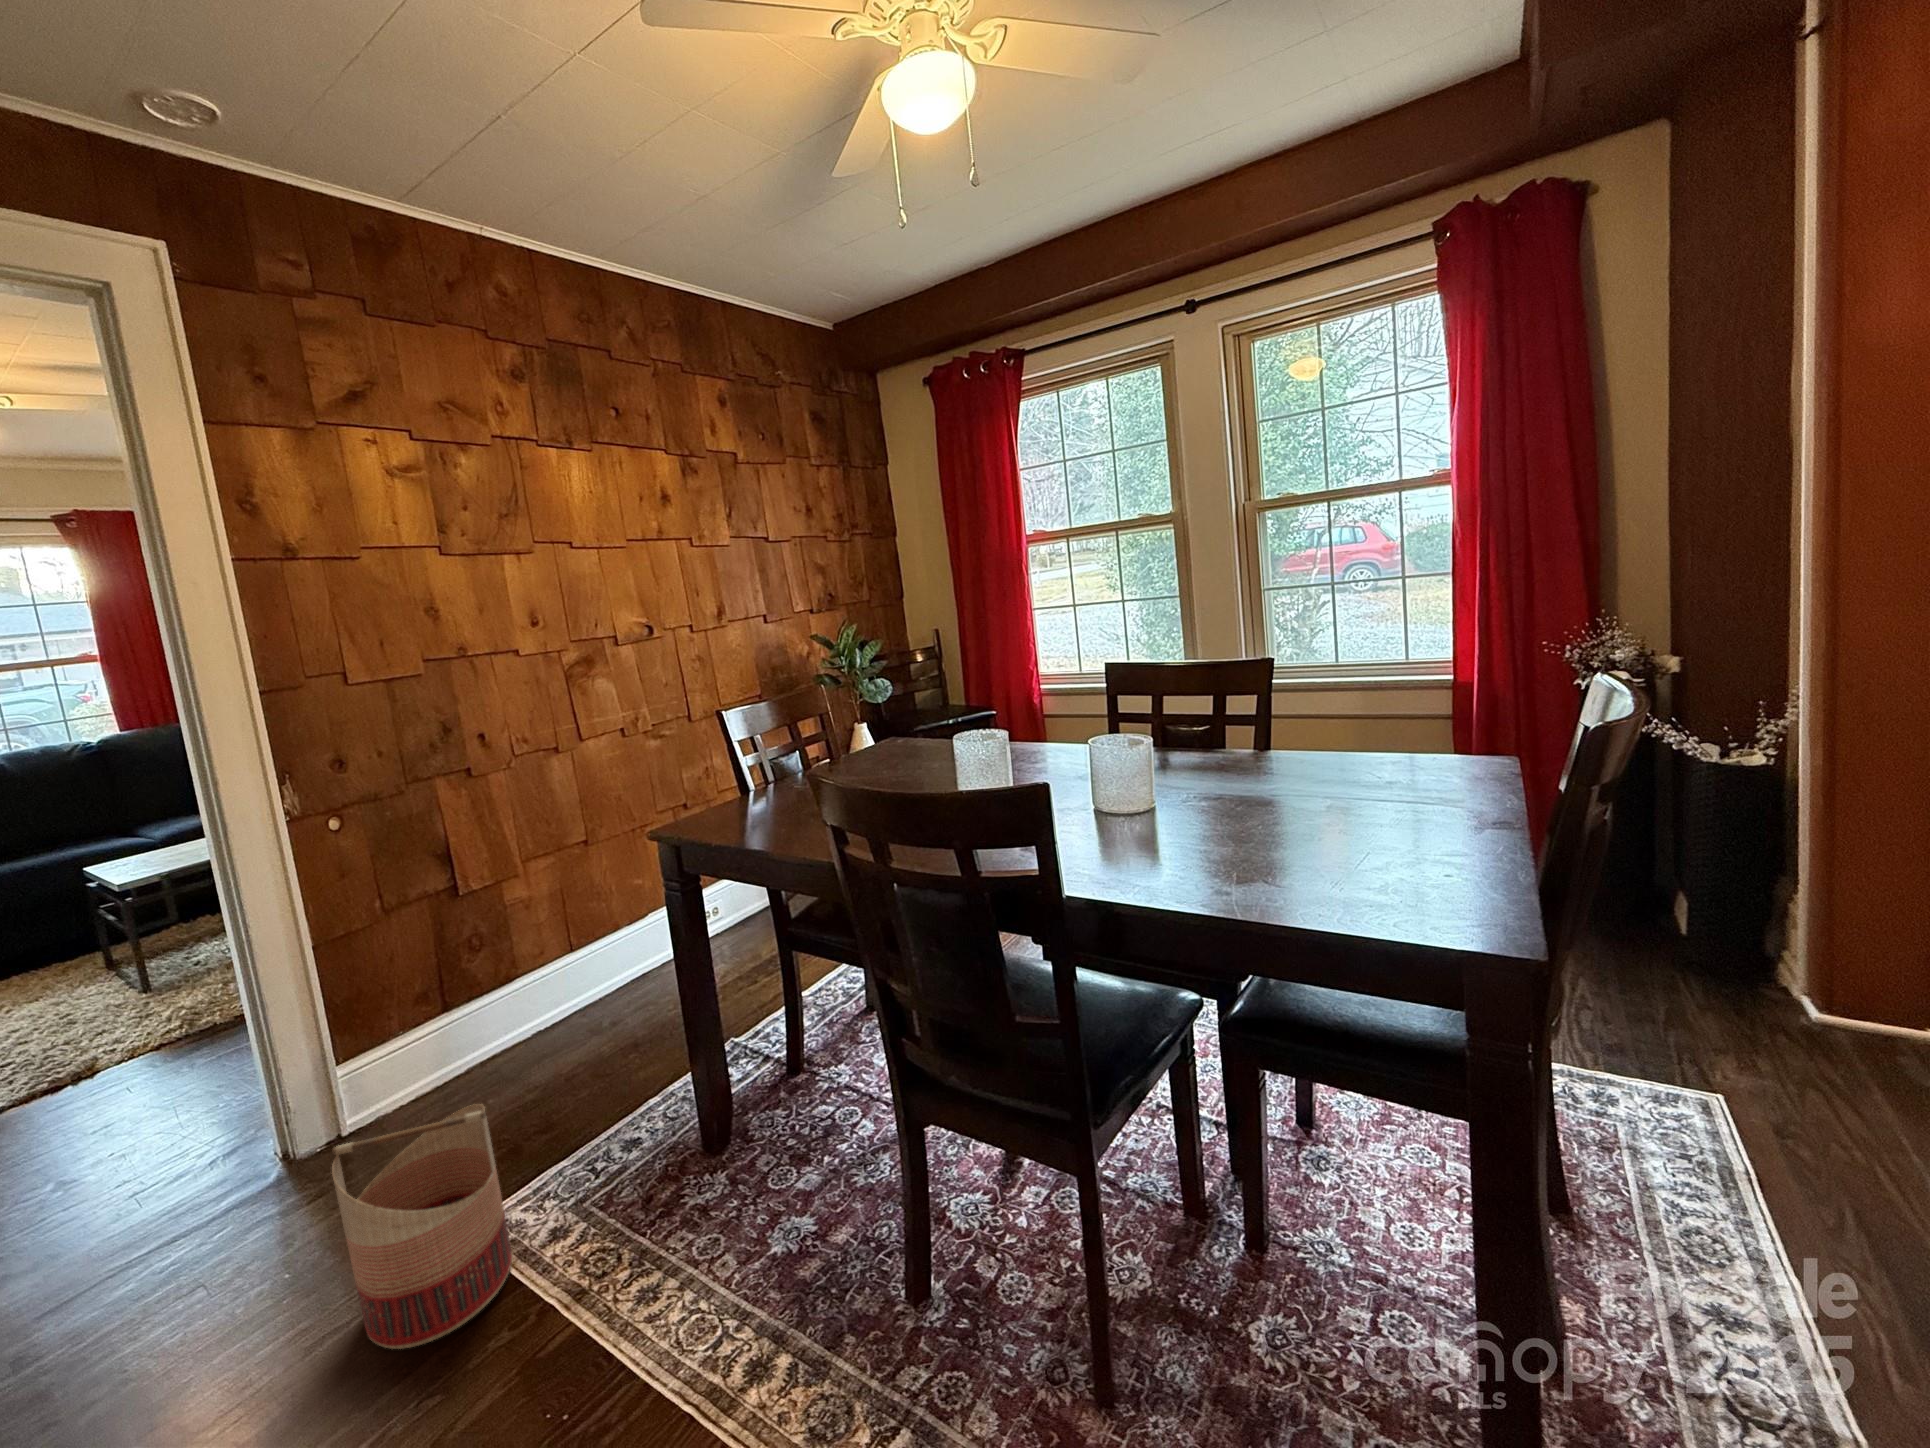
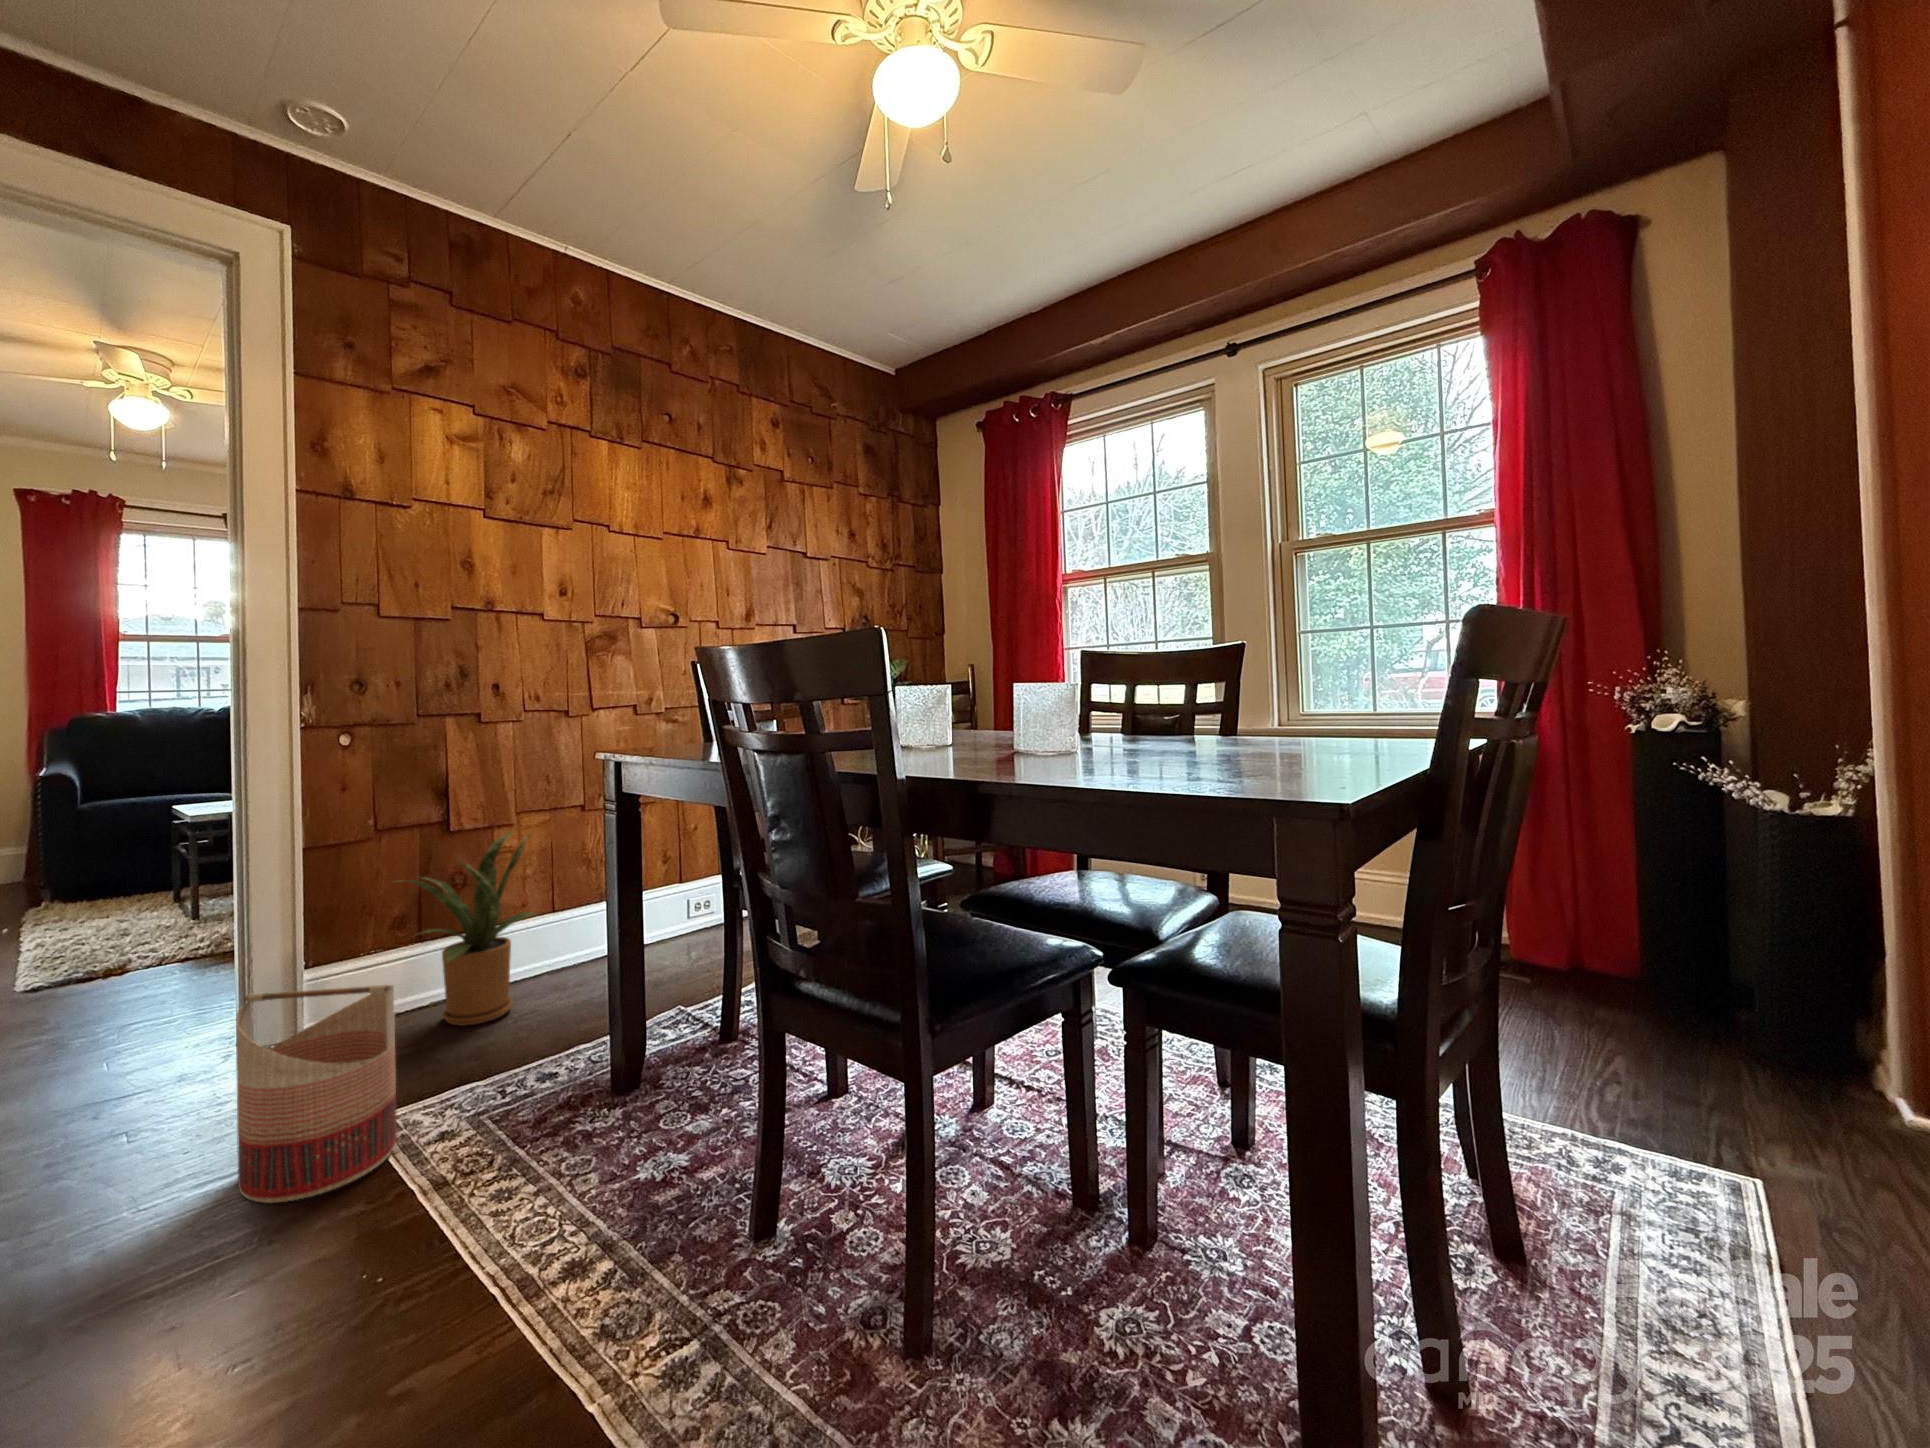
house plant: none [421,883,570,1093] -> present [409,831,536,1026]

